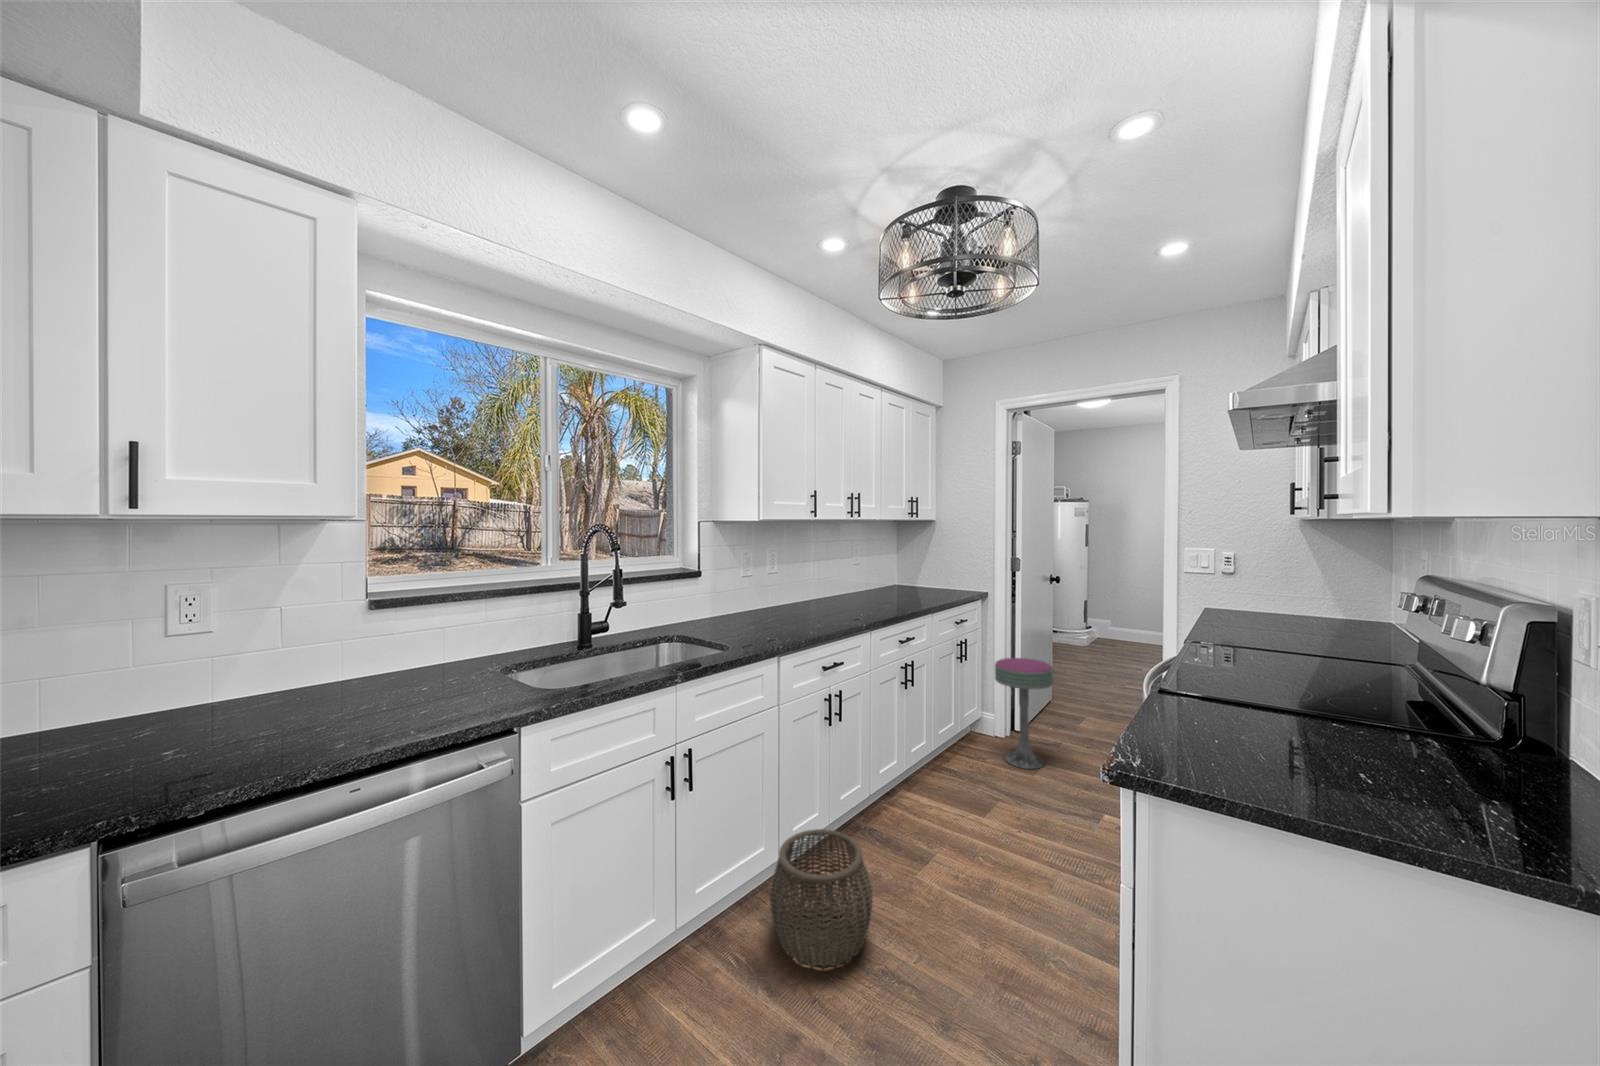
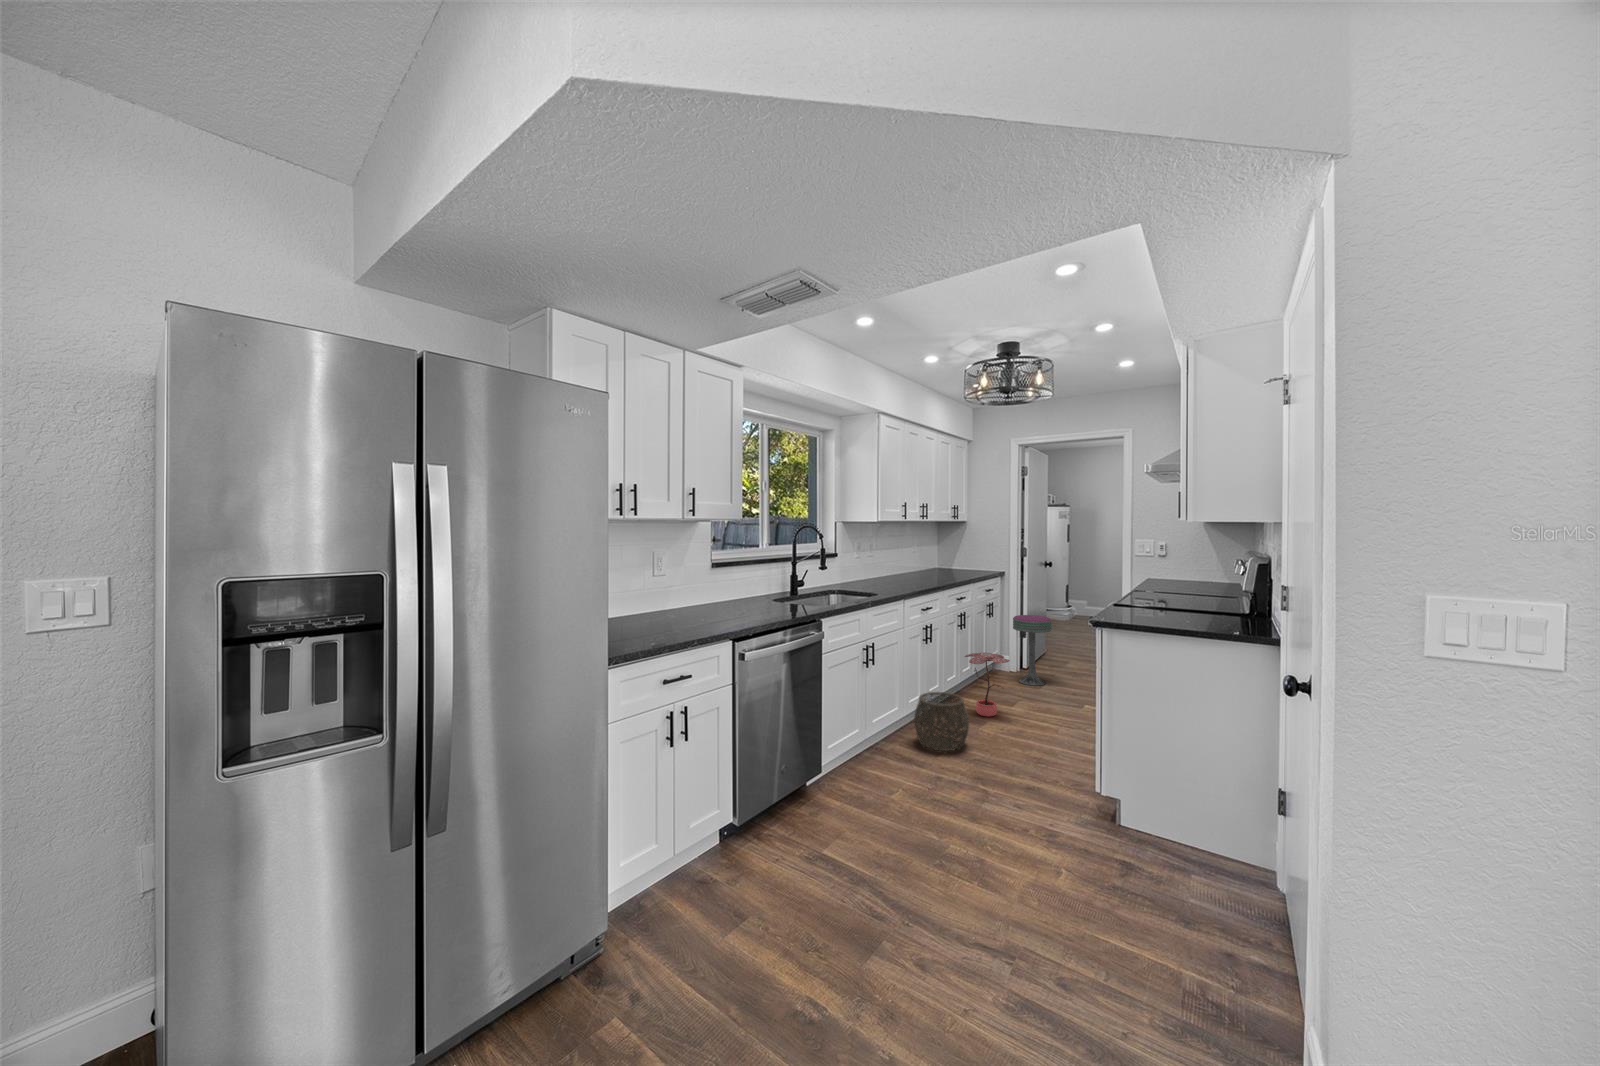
potted plant: none [899,735,970,850] -> present [965,653,1010,717]

